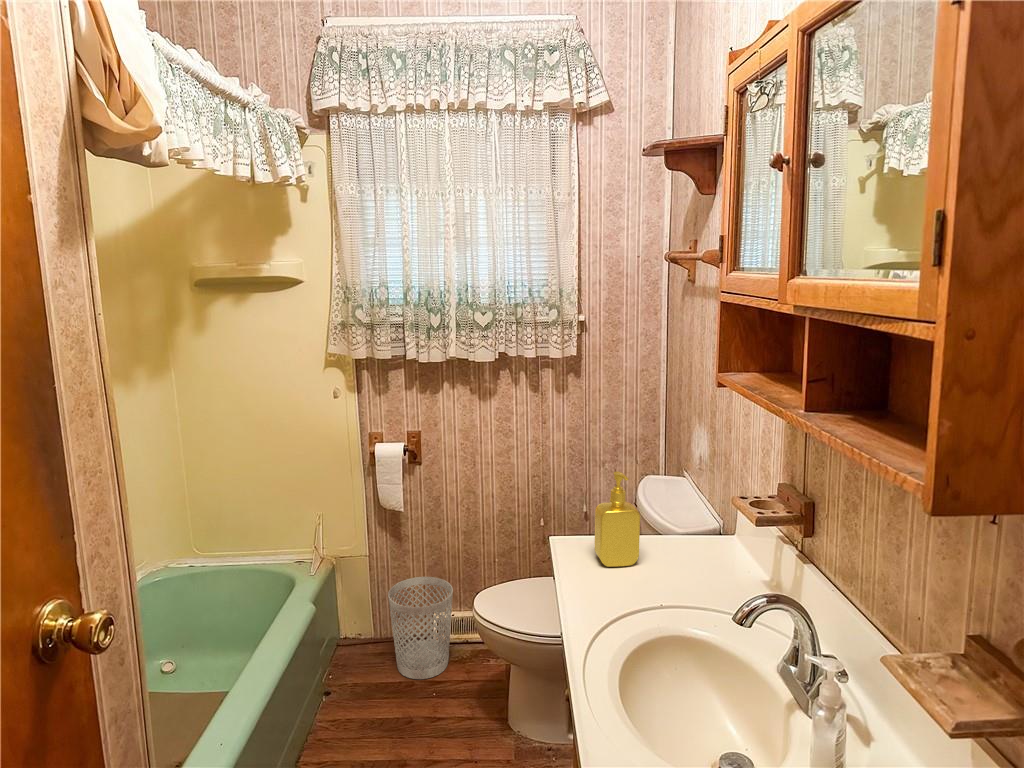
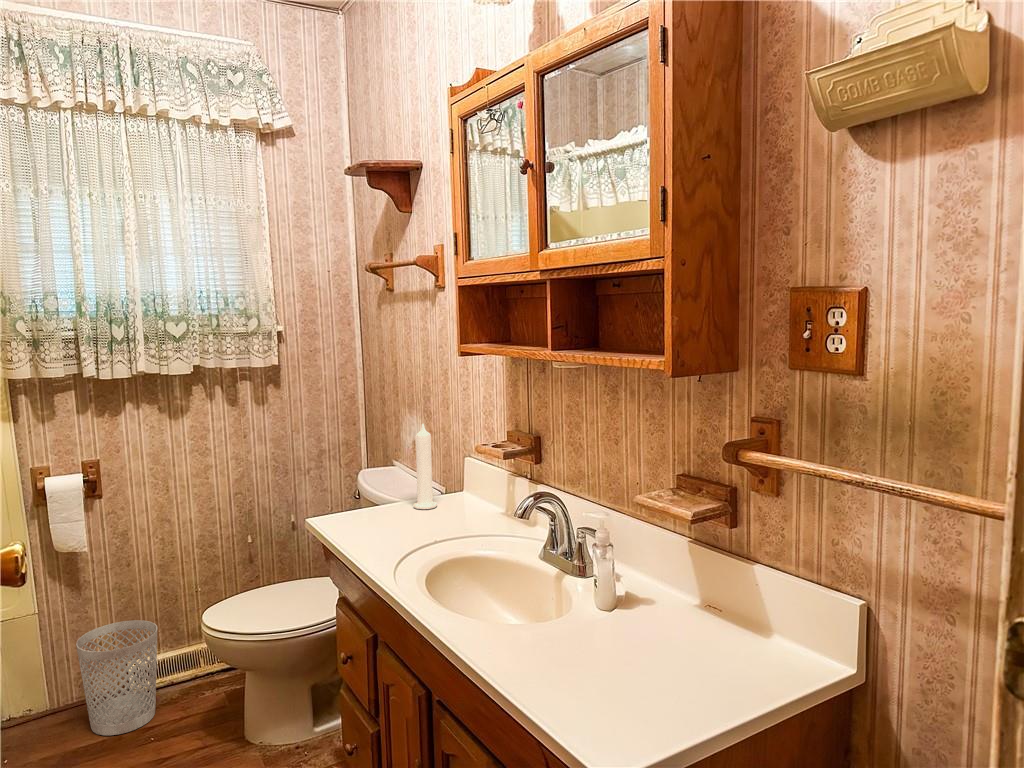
candle: none [679,454,709,559] -> present [413,424,437,509]
soap dispenser: present [595,471,640,567] -> none [347,443,387,524]

